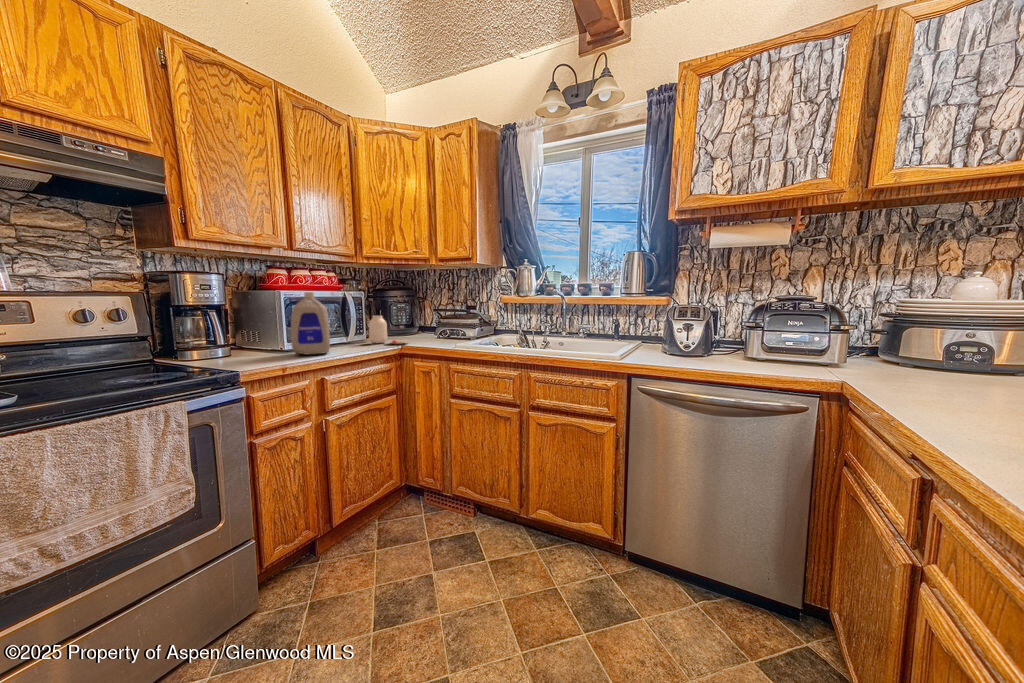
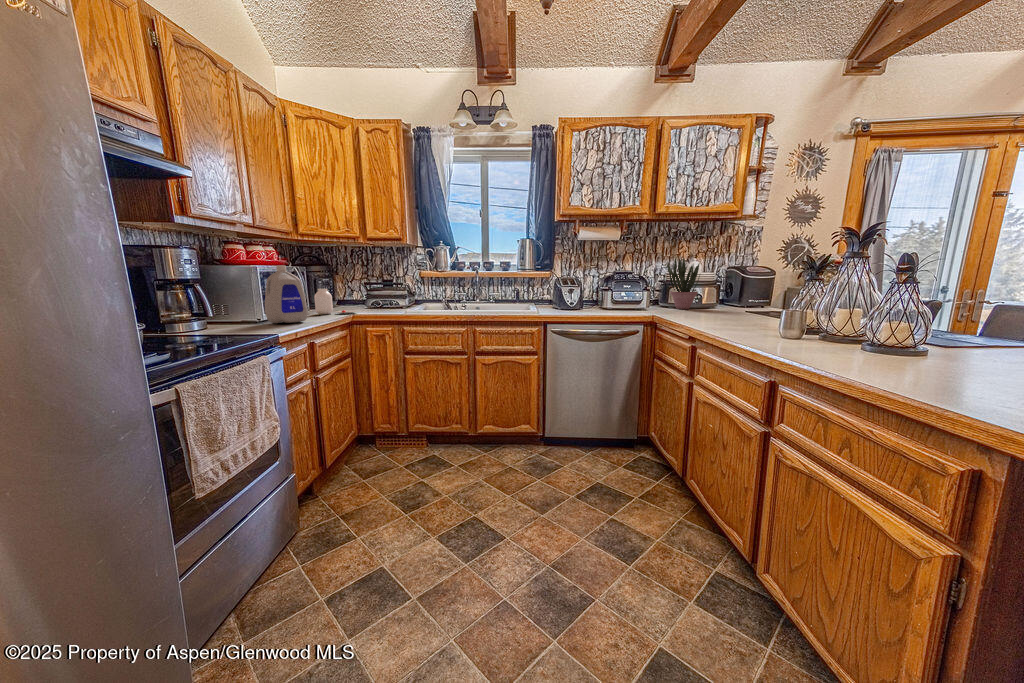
potted plant: none [898,268,986,373] -> present [667,258,700,309]

